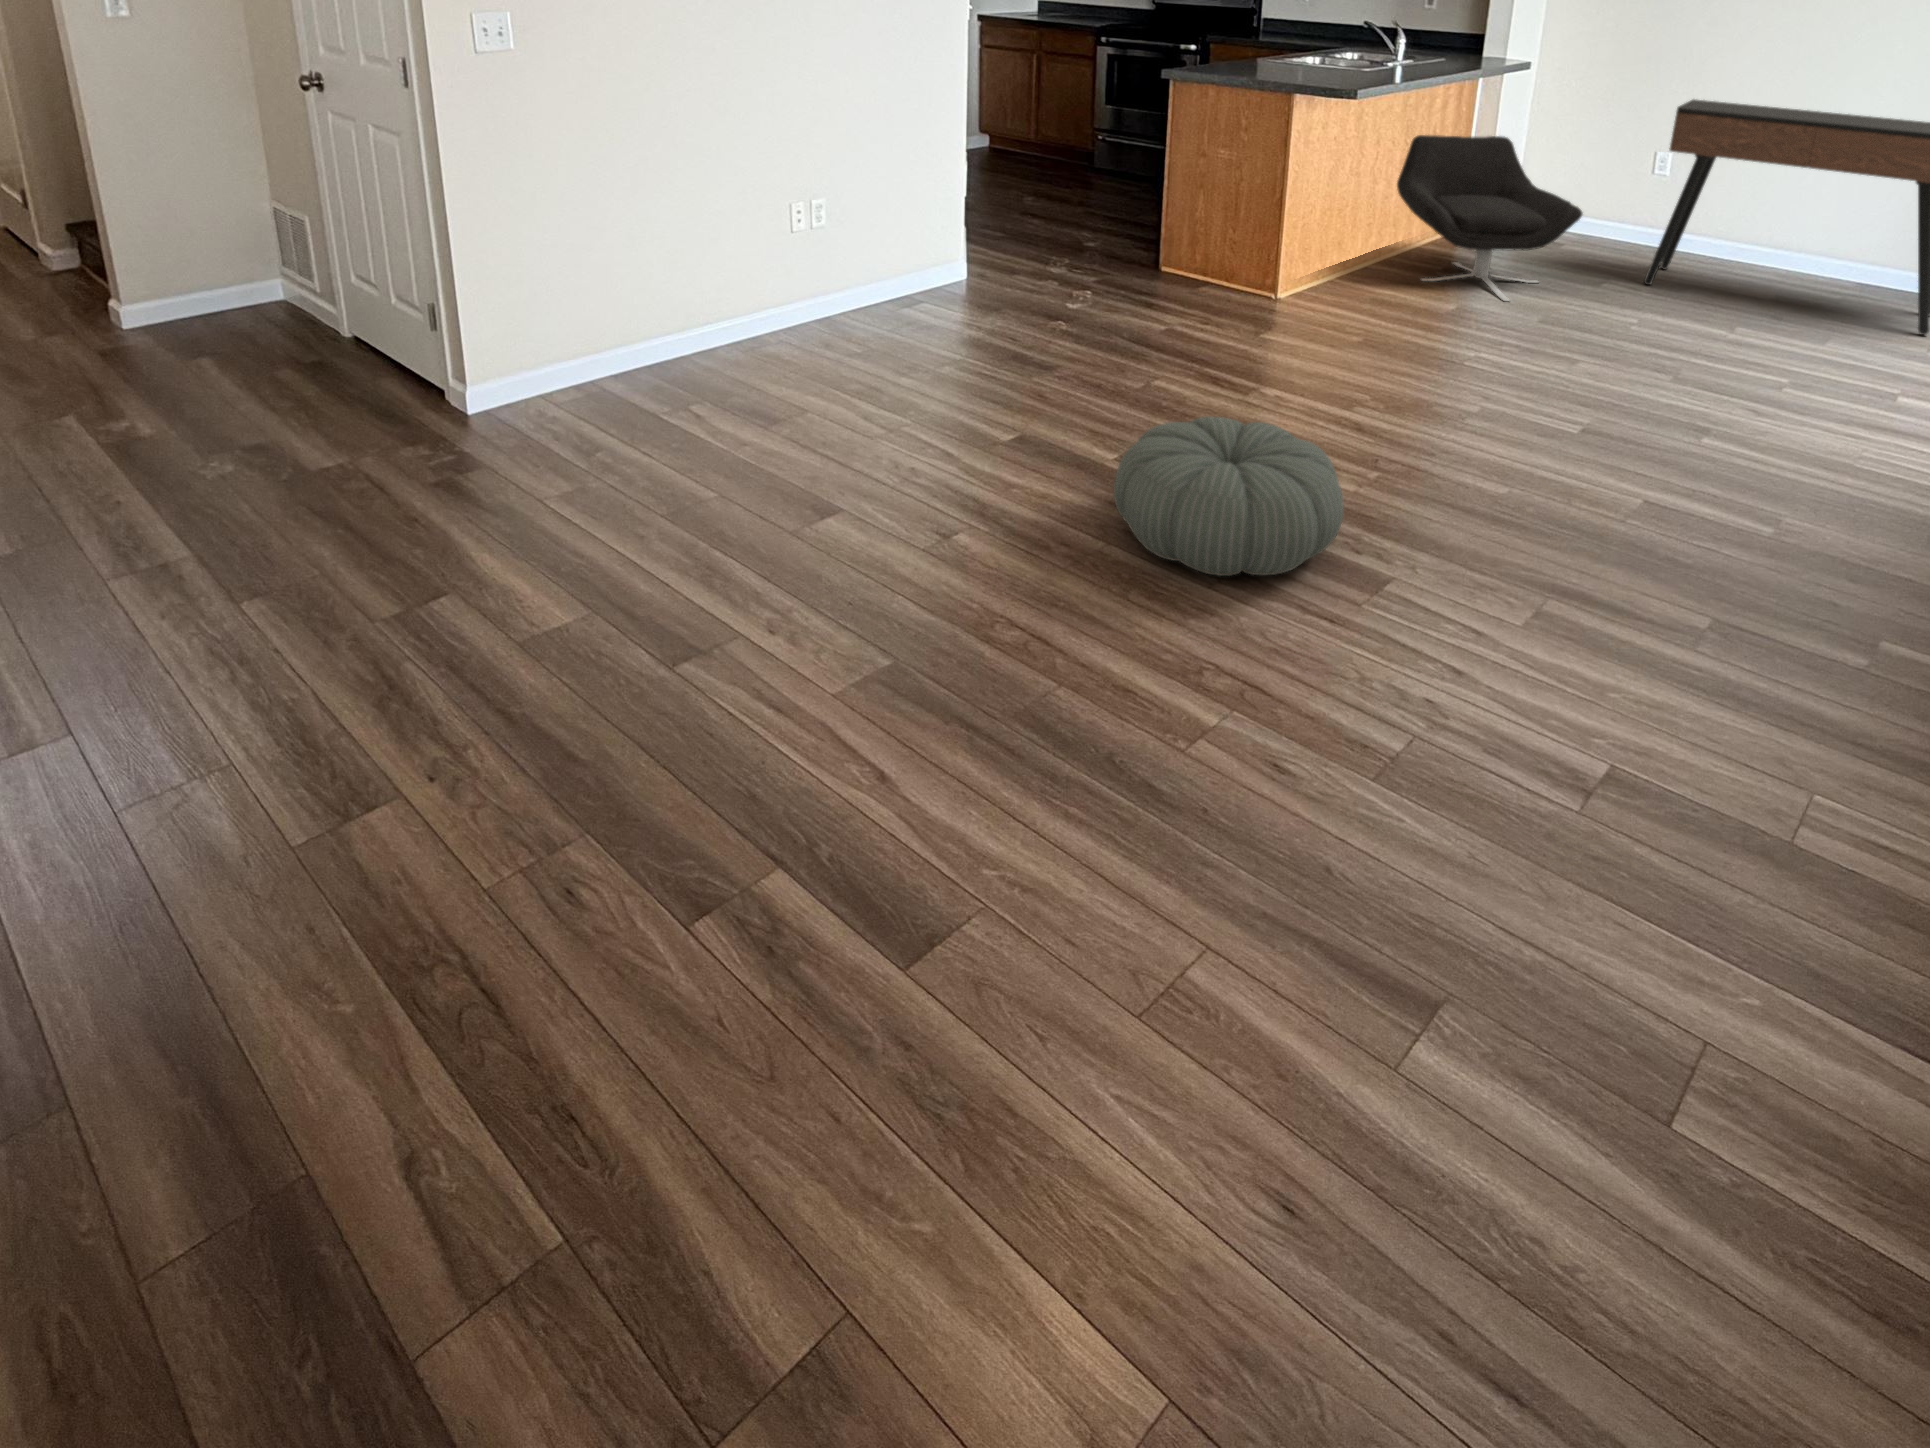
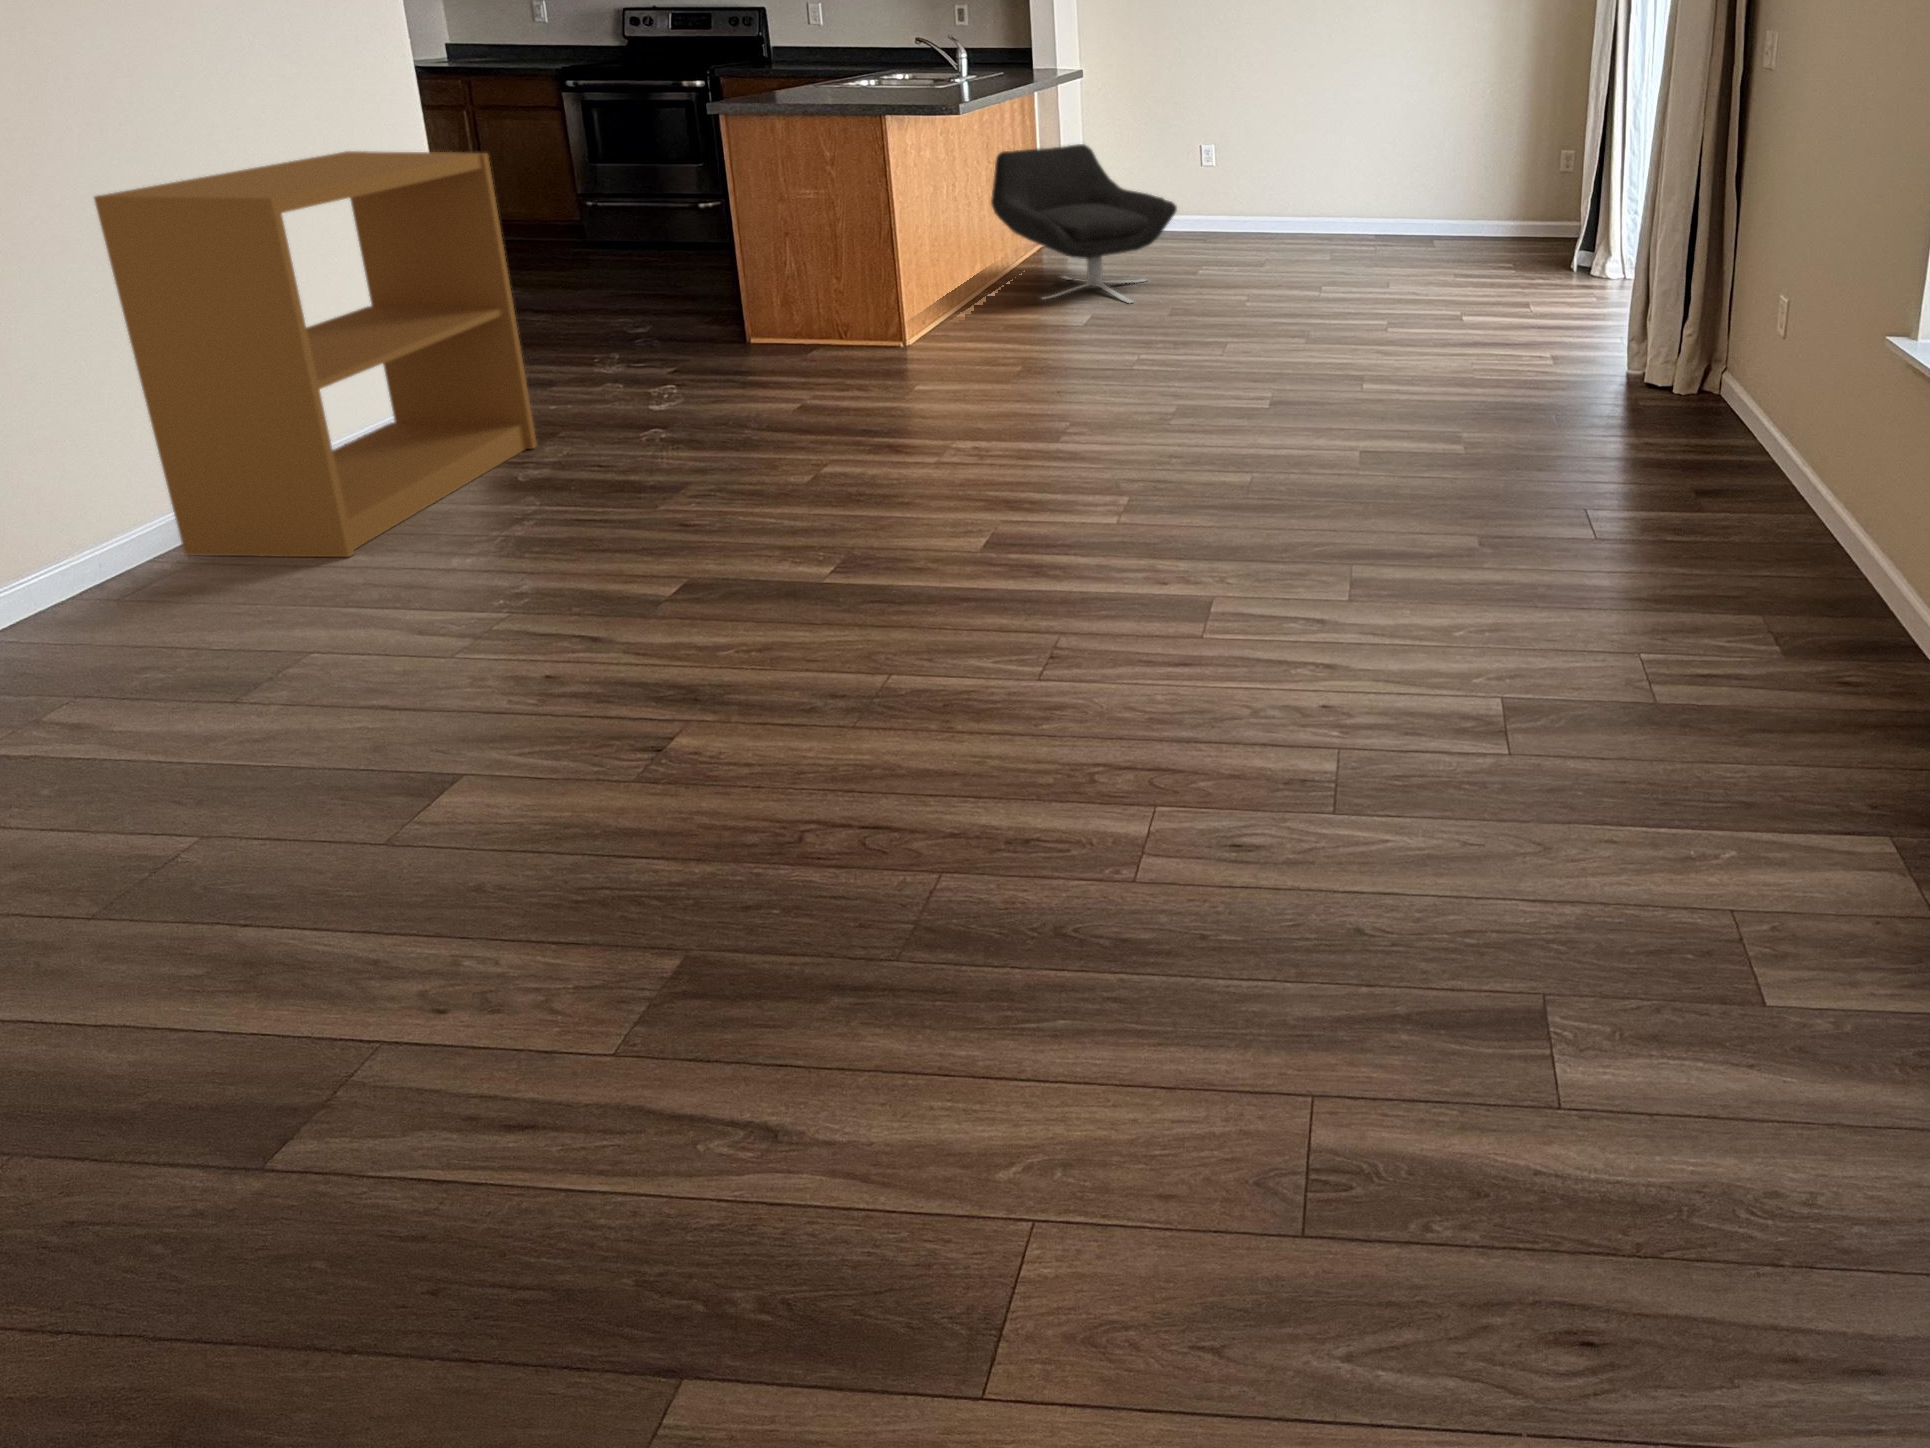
bookshelf: none [777,85,991,359] -> present [94,151,537,557]
console table: present [1644,99,1930,335] -> none [1230,92,1452,266]
pouf: present [1114,417,1344,576] -> none [871,475,1145,667]

